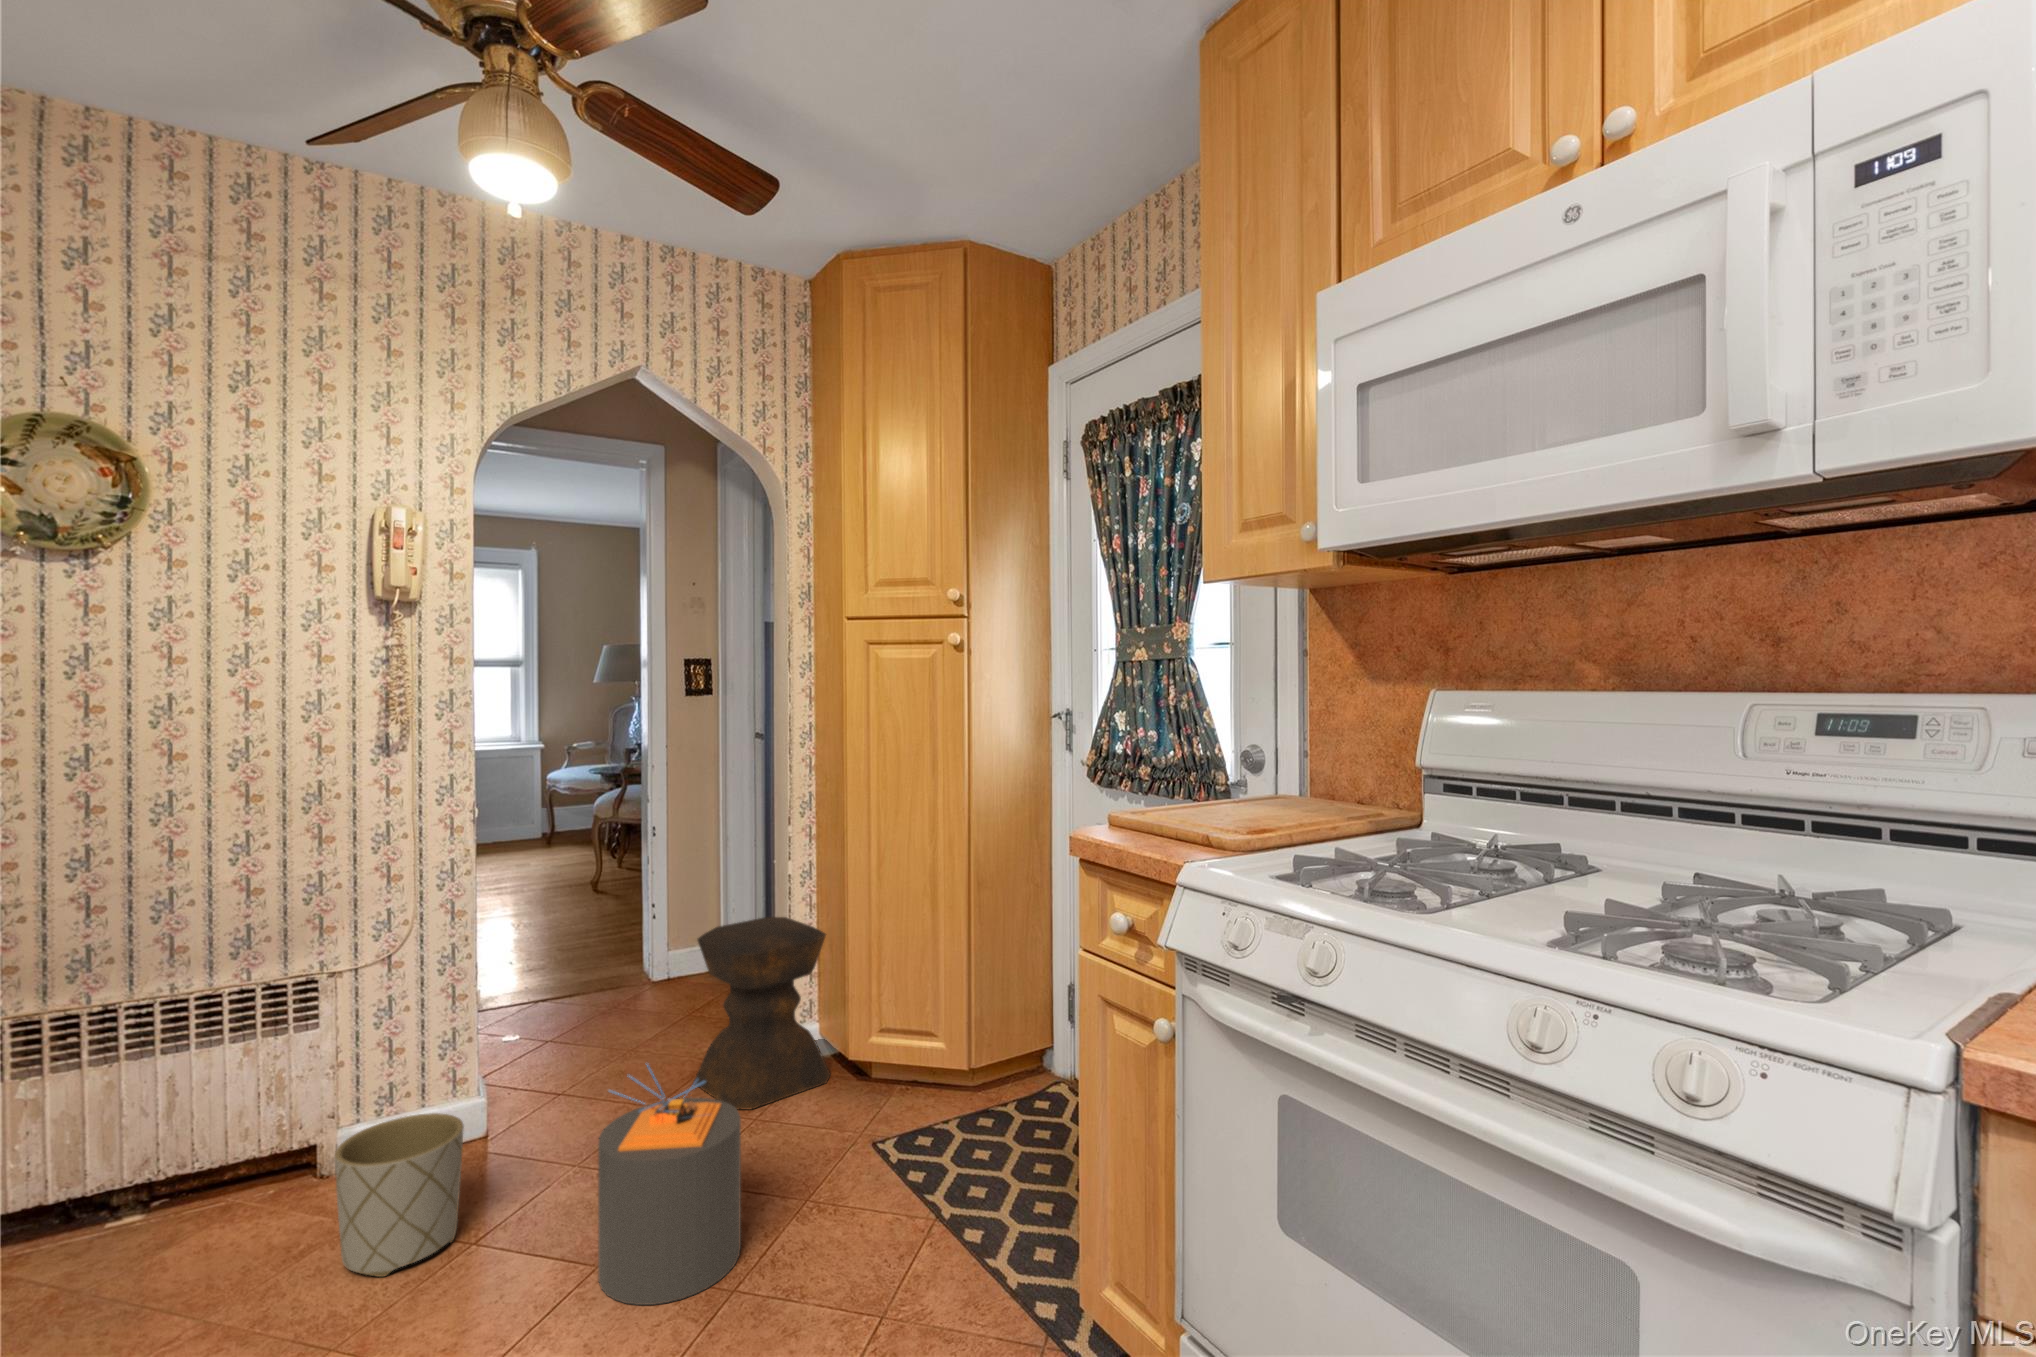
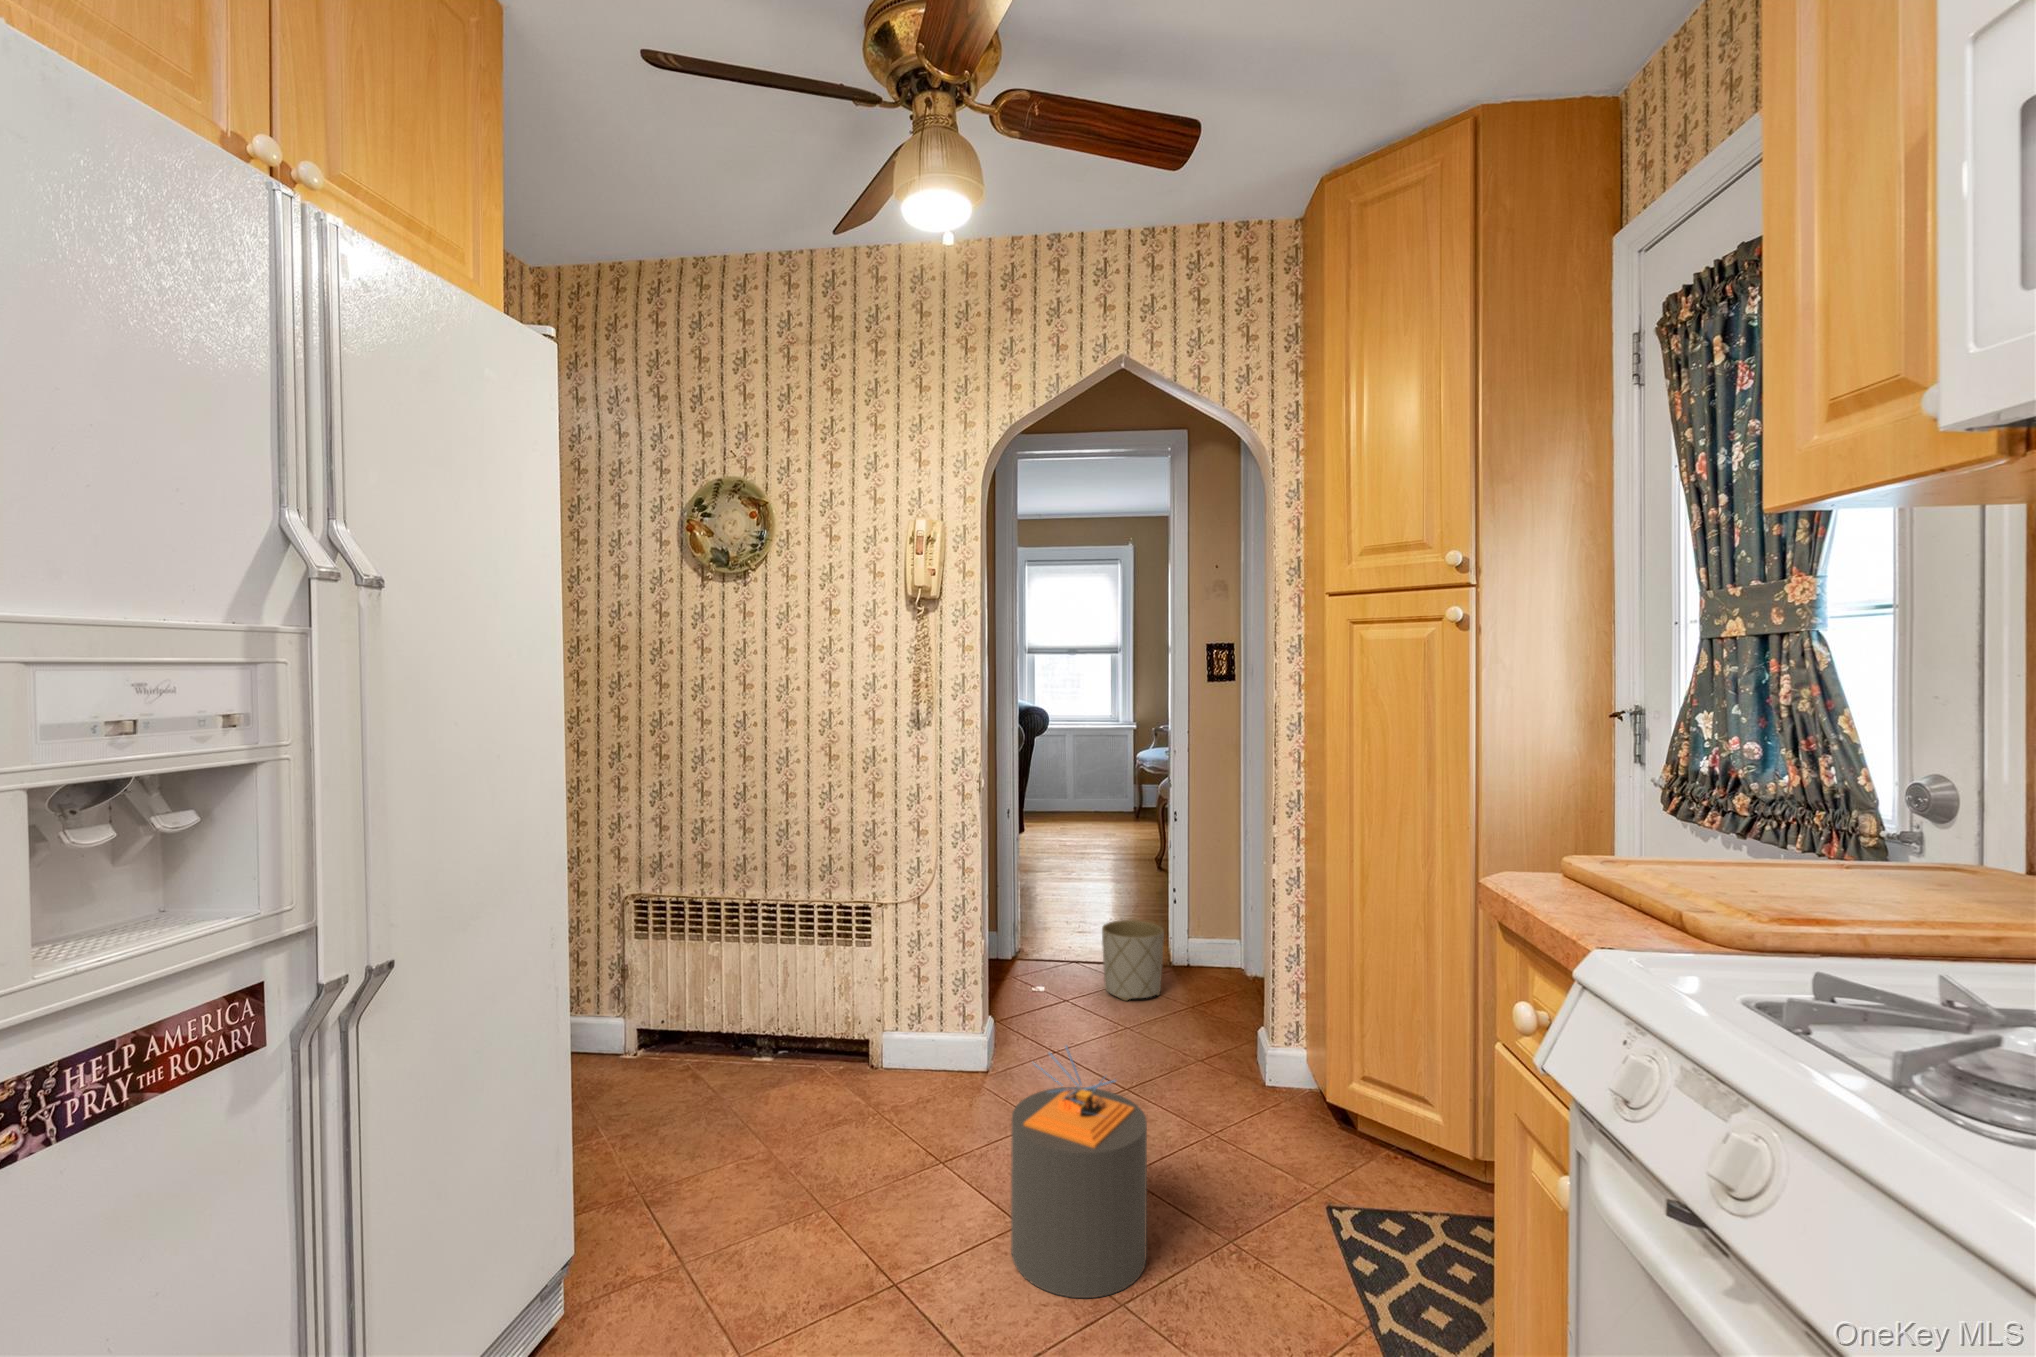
stool: present [694,917,830,1110] -> none [1170,918,1310,1120]
planter: present [335,1113,464,1277] -> present [1102,920,1164,1001]

